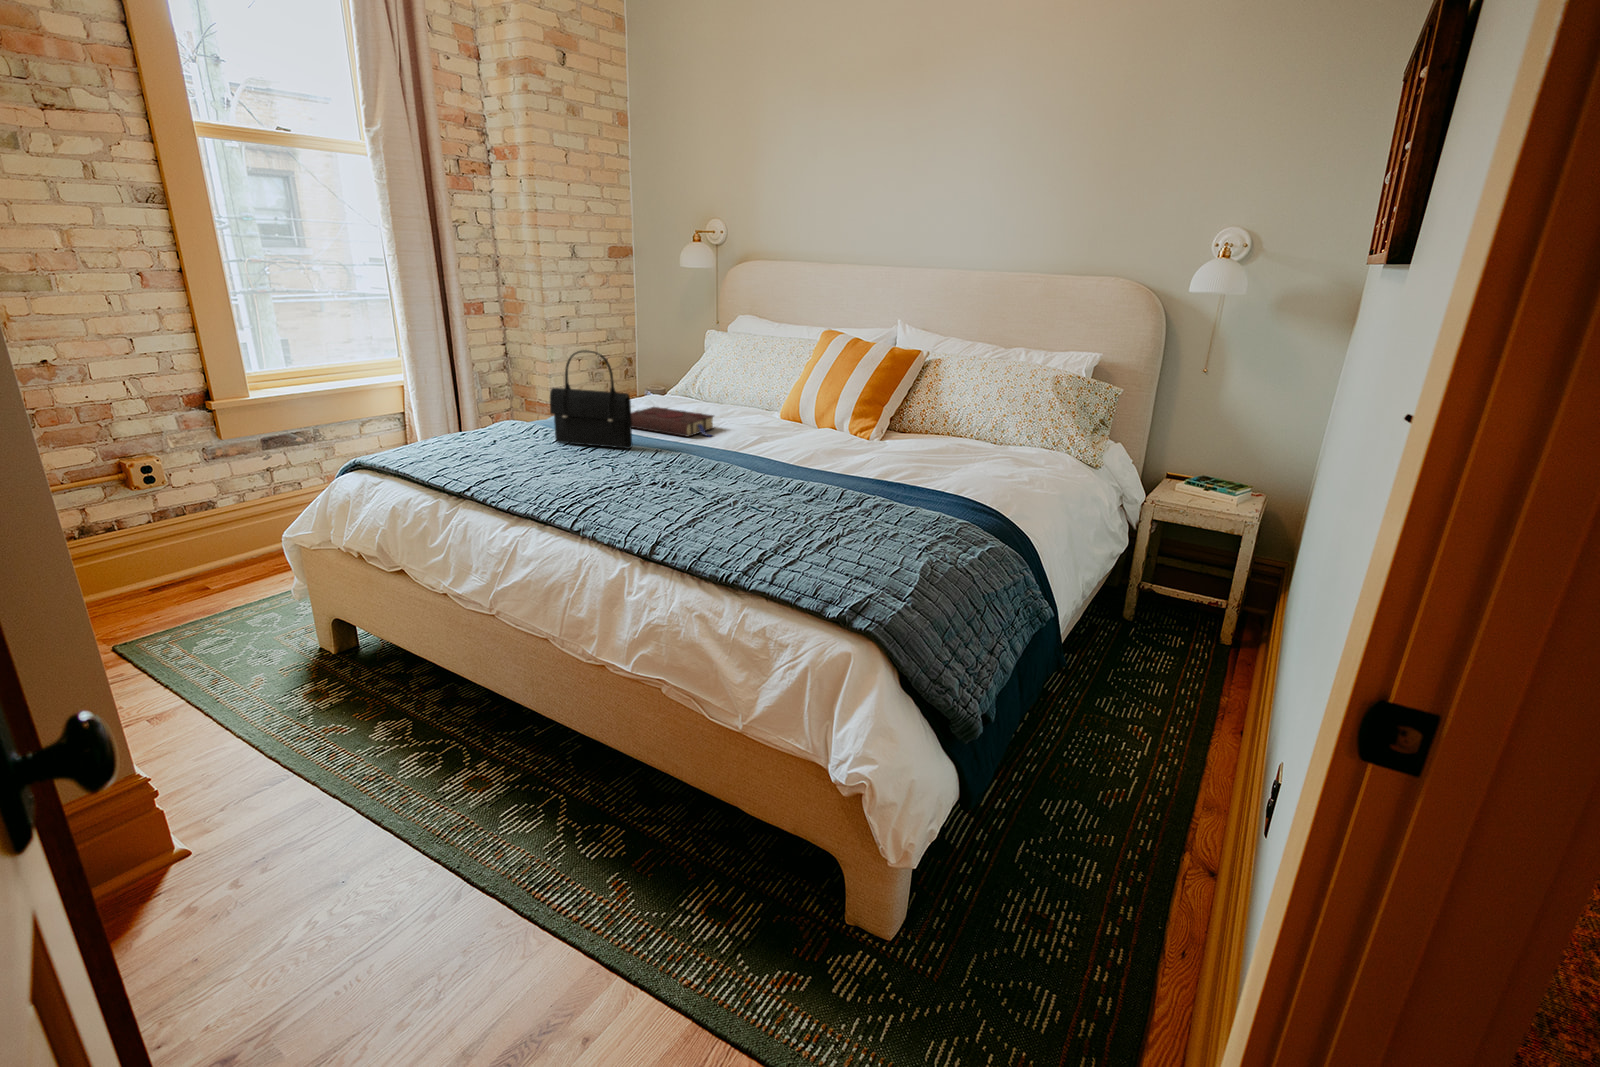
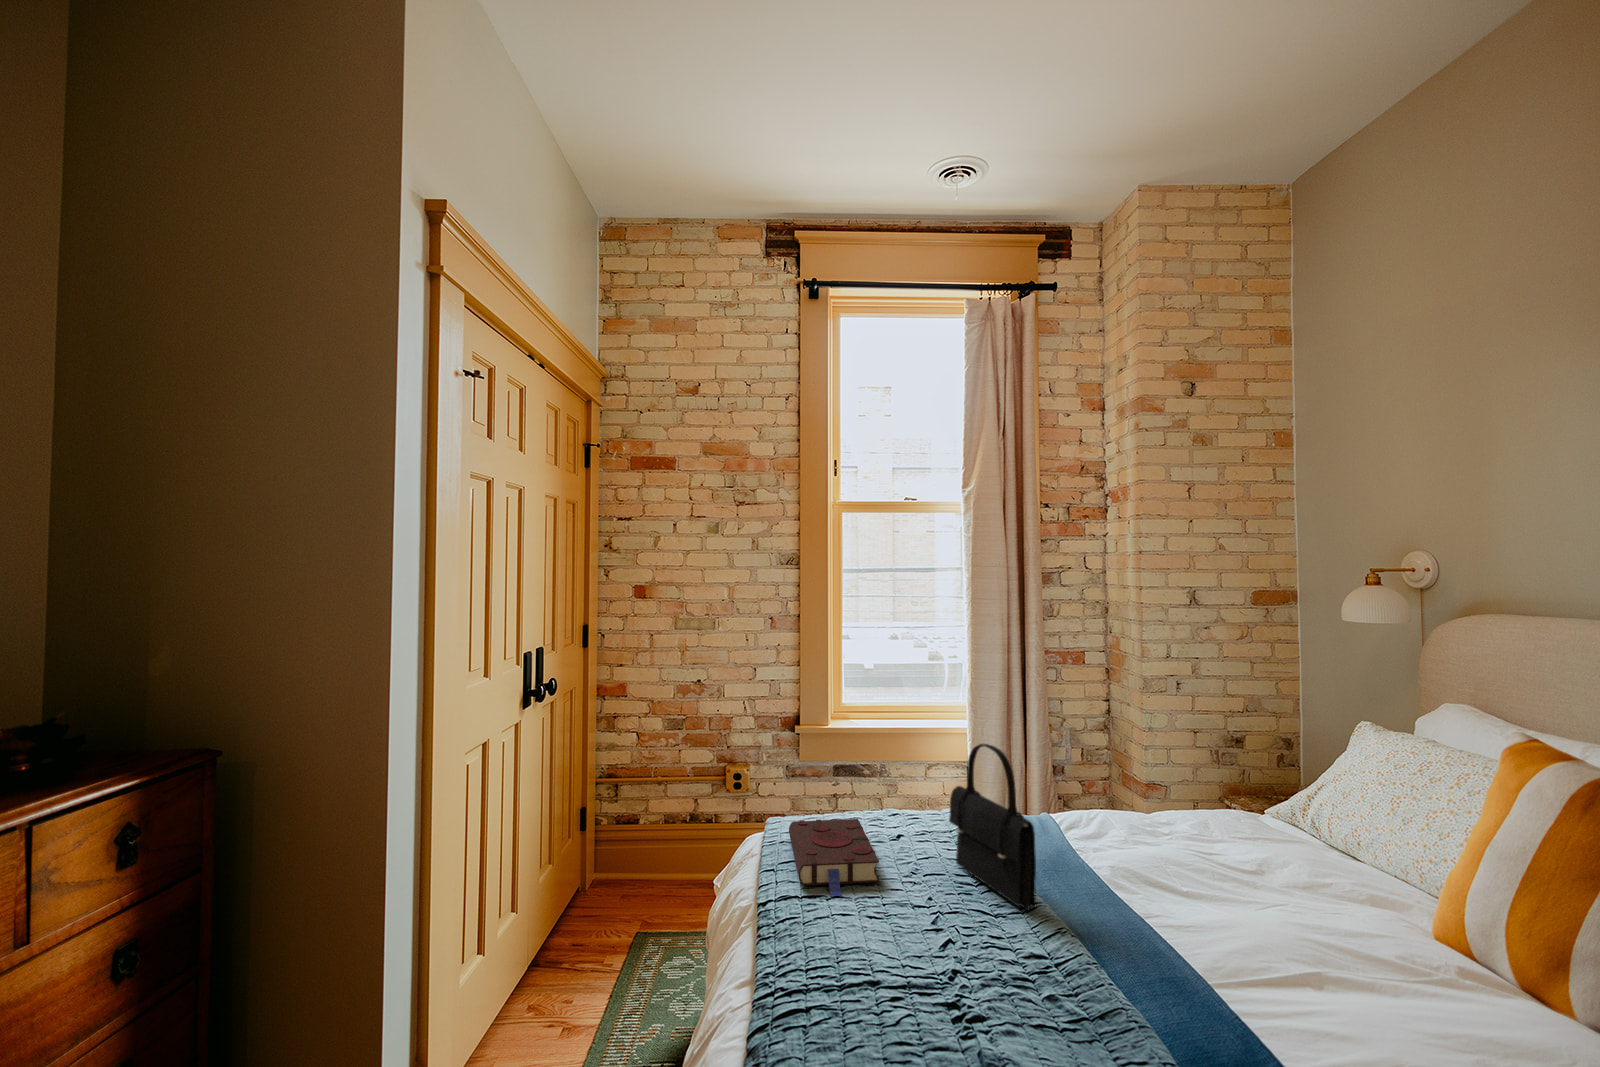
book: present [631,407,714,437] -> present [789,819,879,897]

